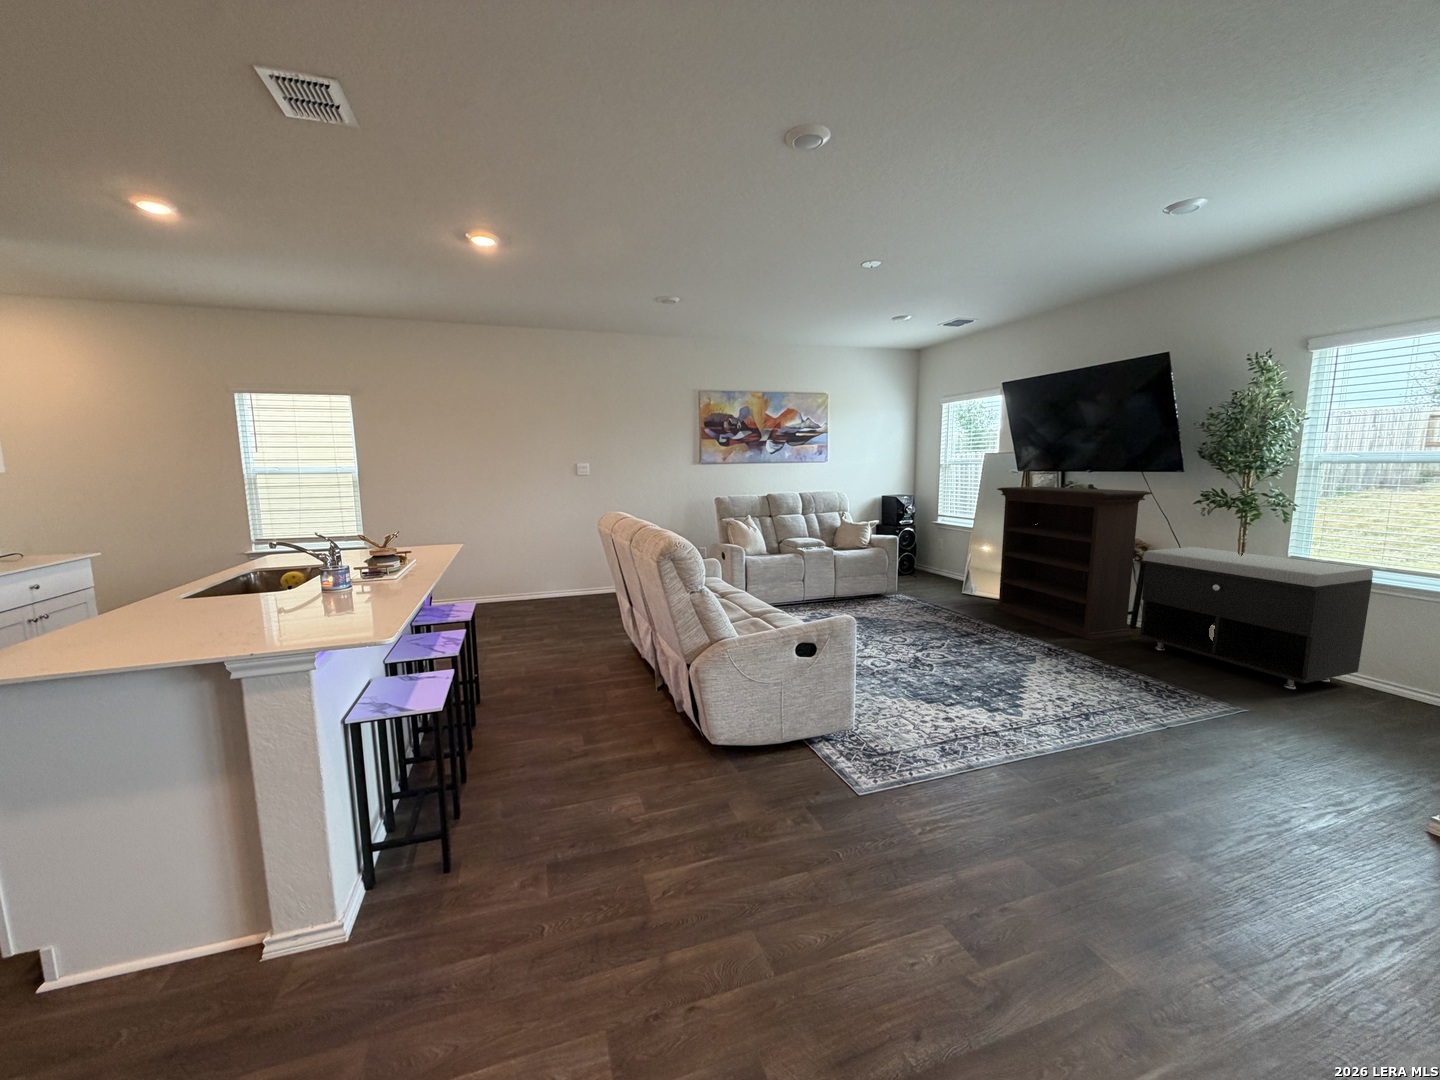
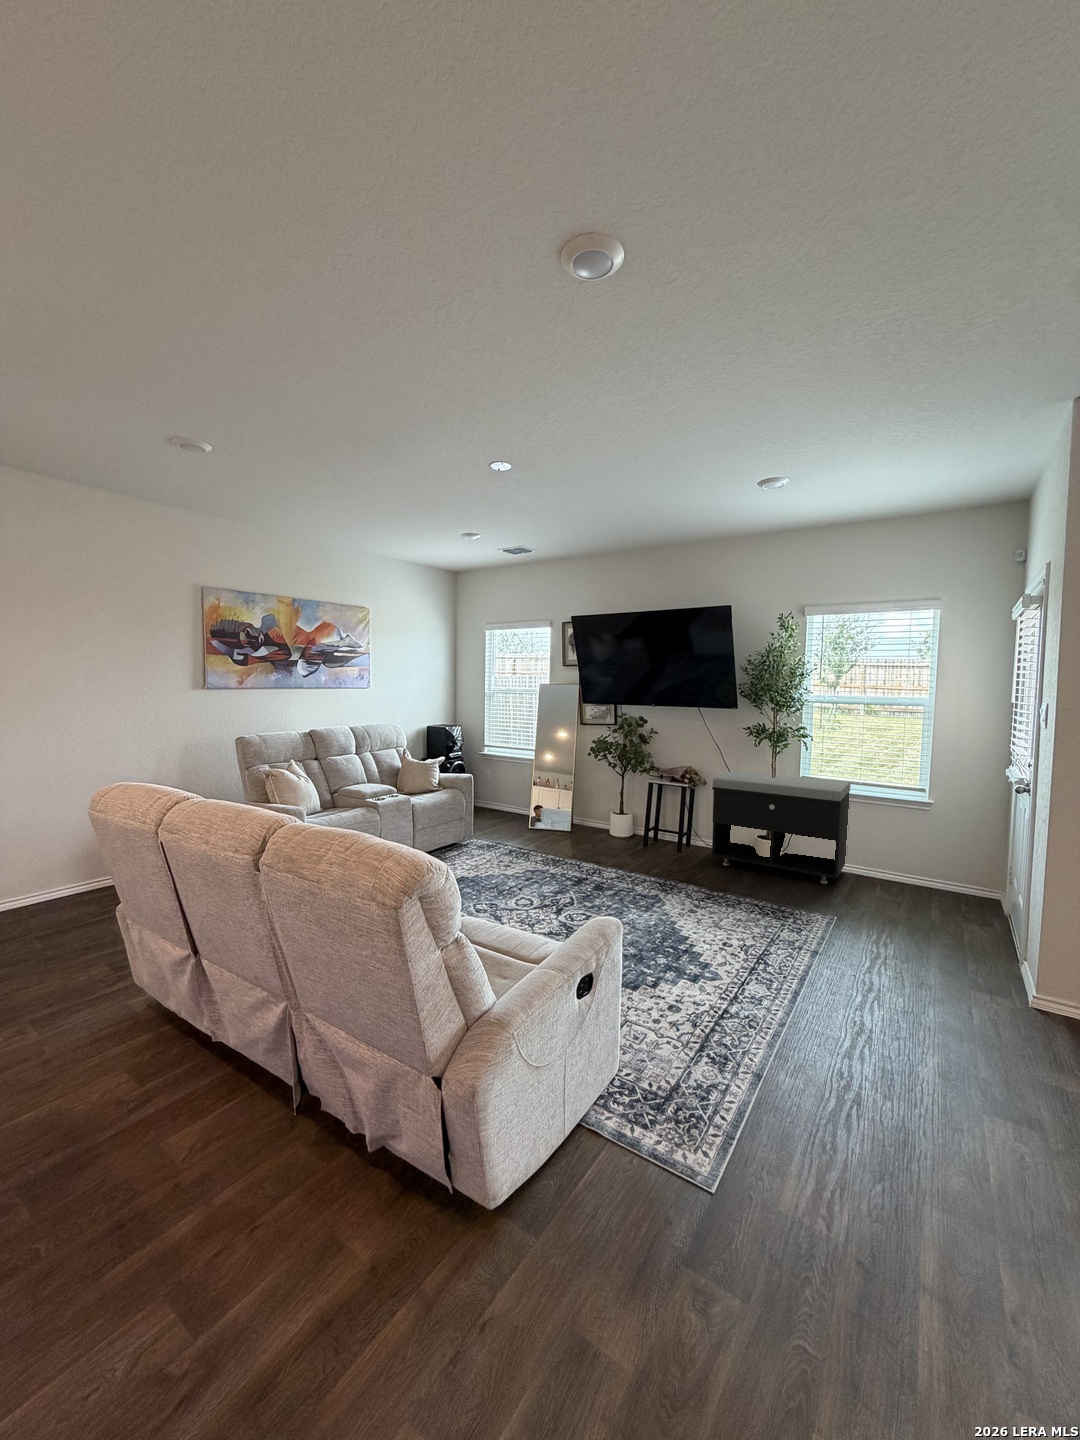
bookshelf: present [993,487,1152,640] -> none [573,718,705,865]

